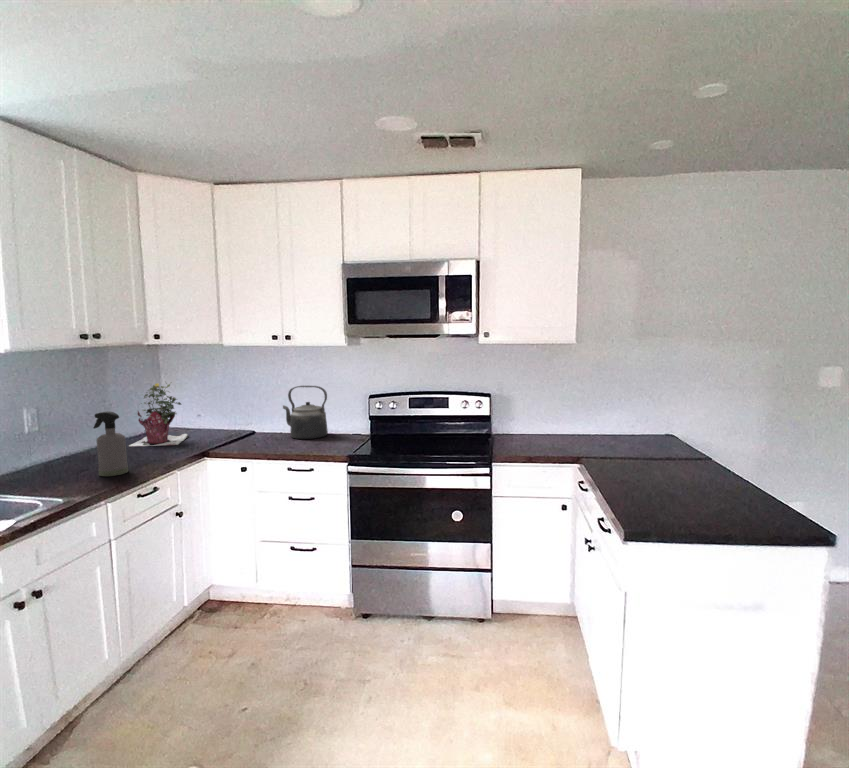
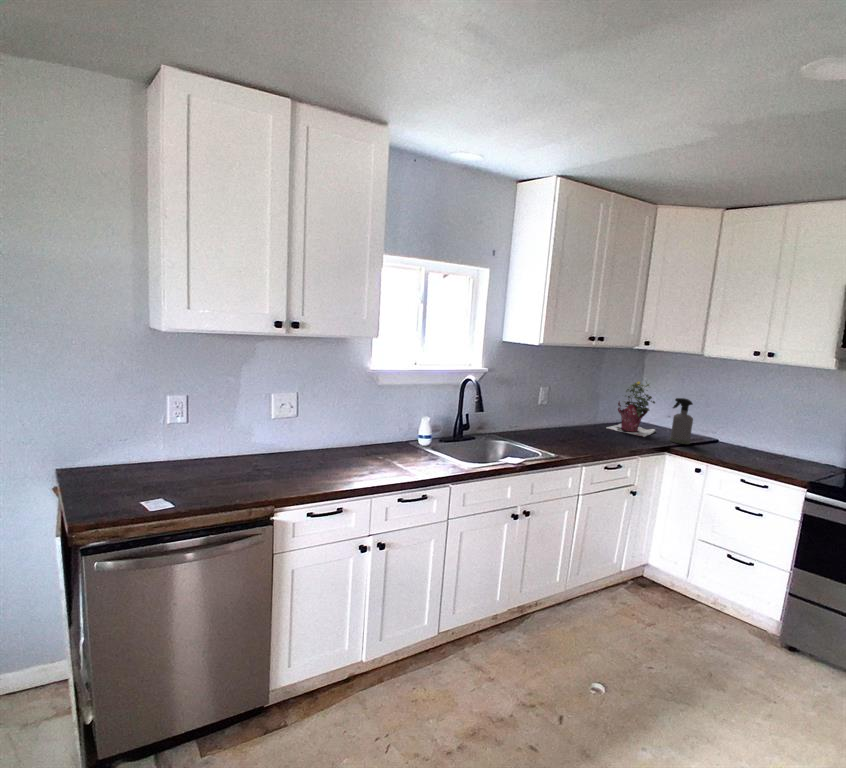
kettle: present [283,386,328,439] -> none [753,409,809,467]
spray bottle: present [93,411,128,476] -> present [670,398,693,444]

